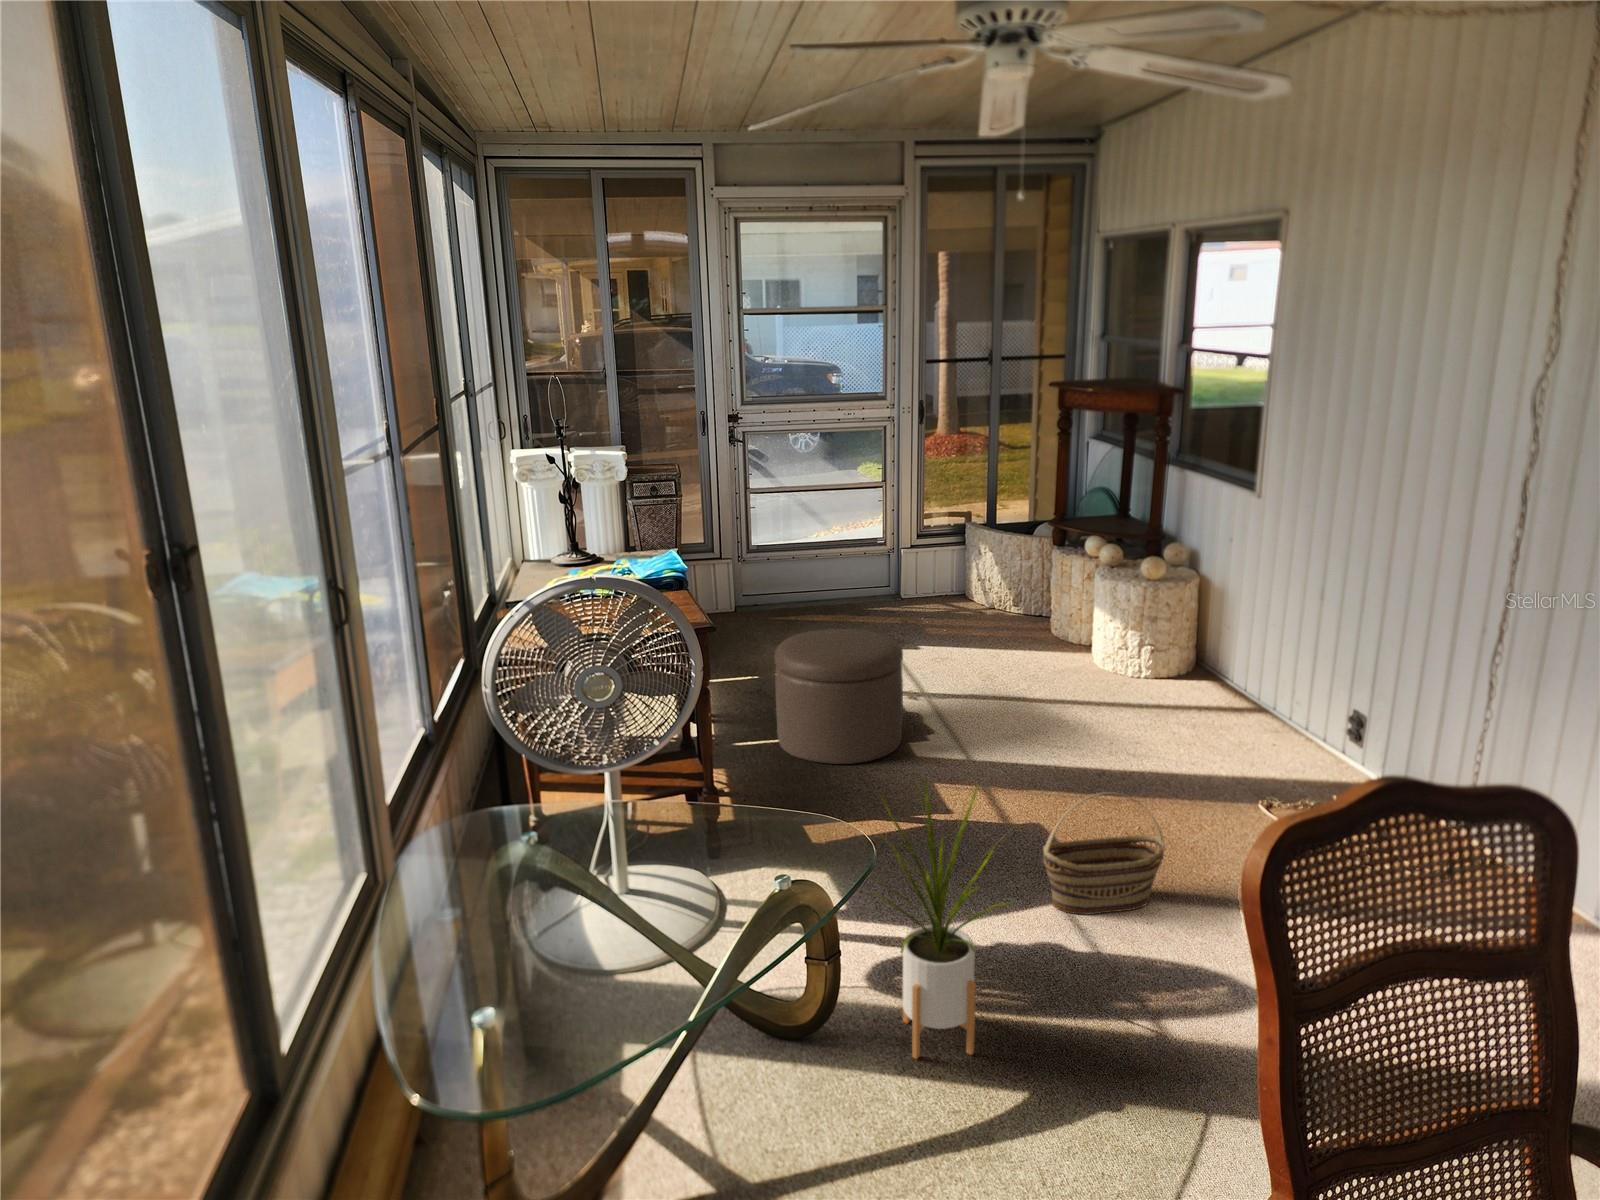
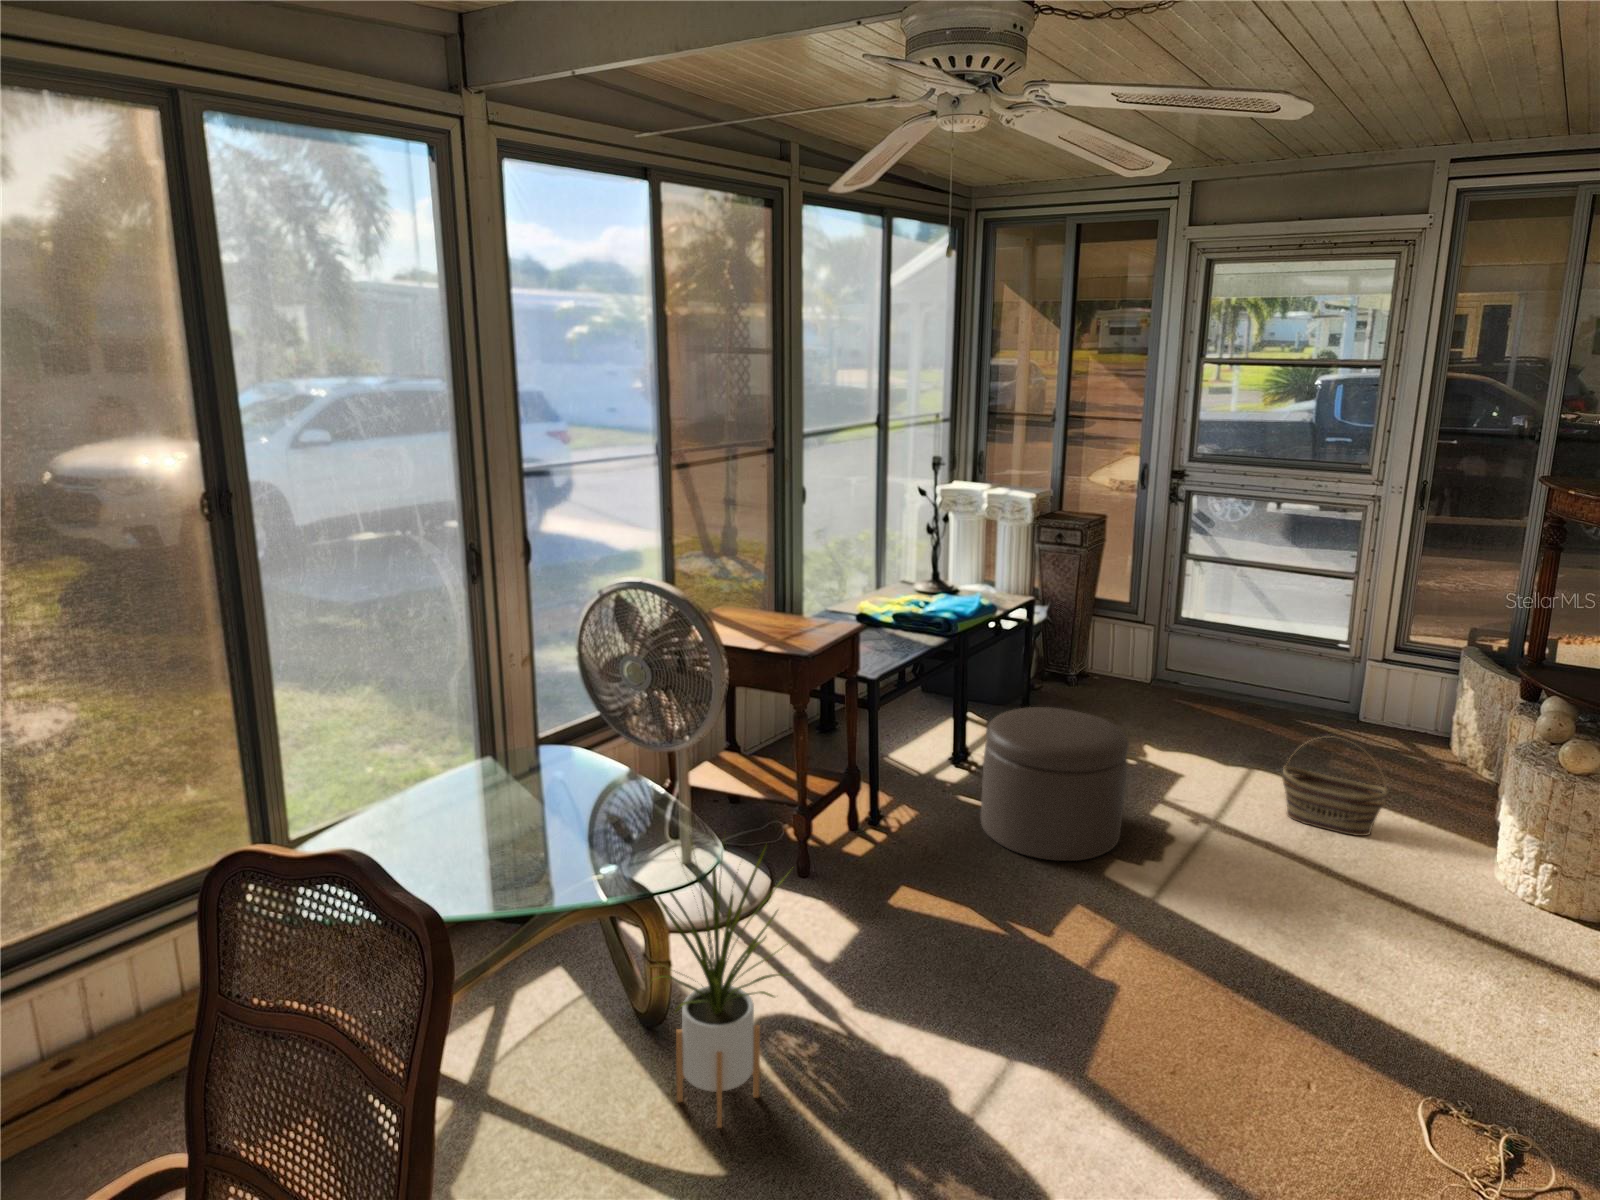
basket: present [1043,792,1165,914] -> present [1282,736,1388,836]

